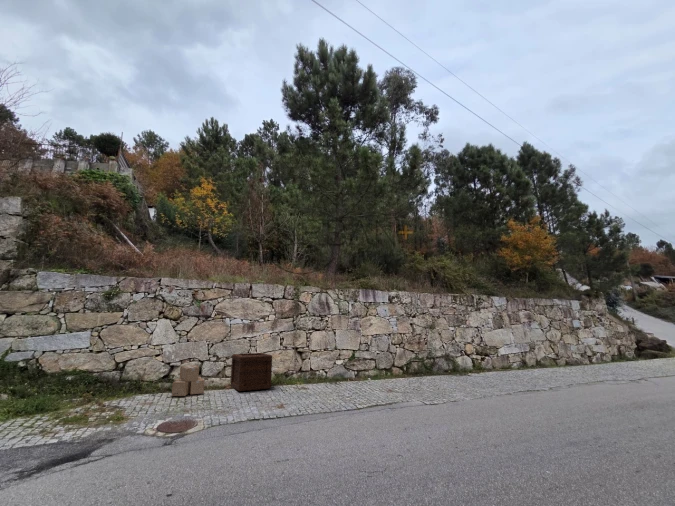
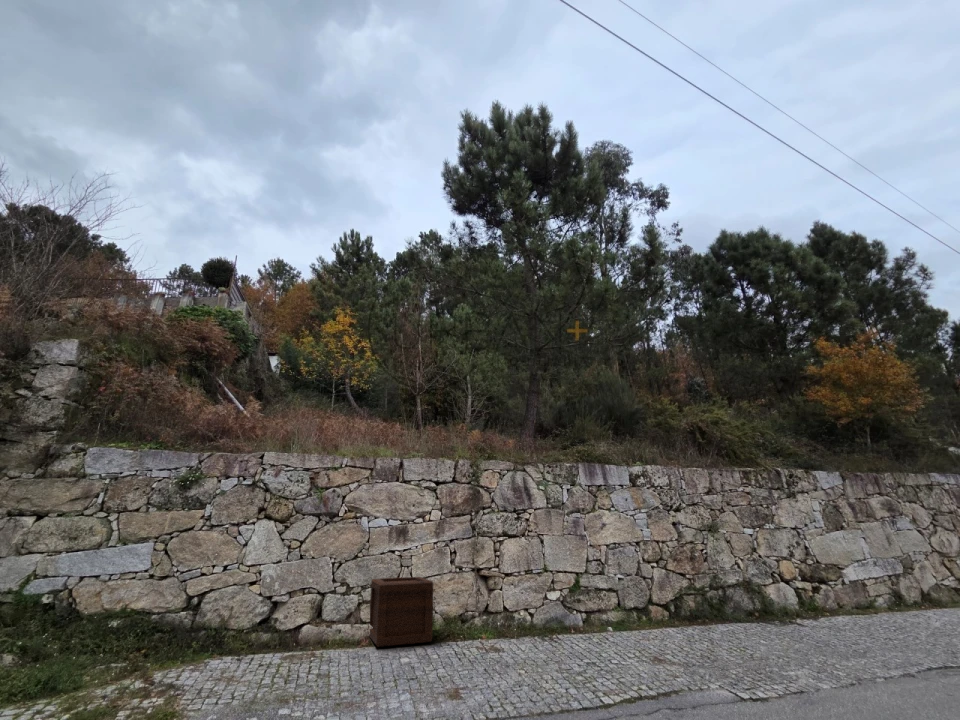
cardboard box: present [172,365,204,396] -> none [263,598,320,655]

